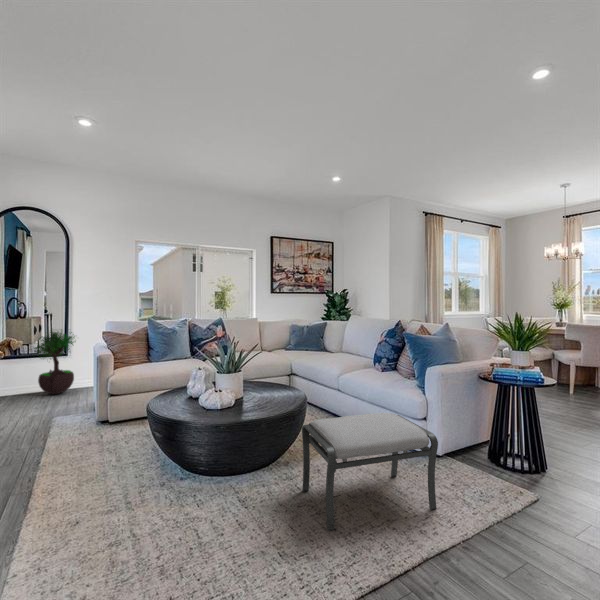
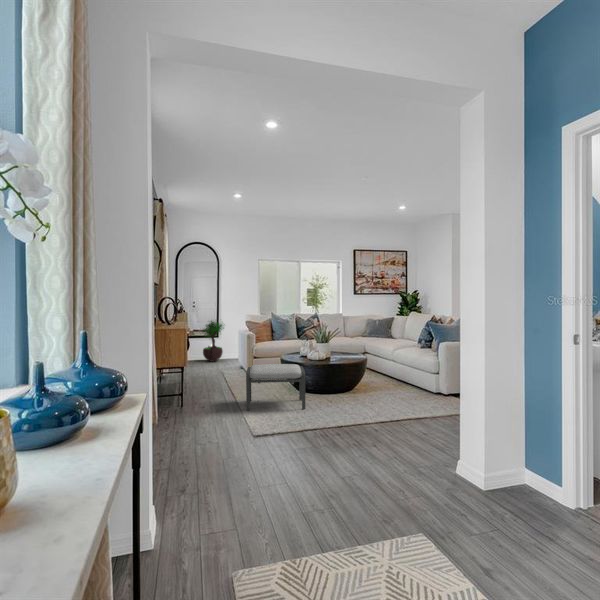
ottoman: present [302,413,438,531] -> present [246,364,306,411]

